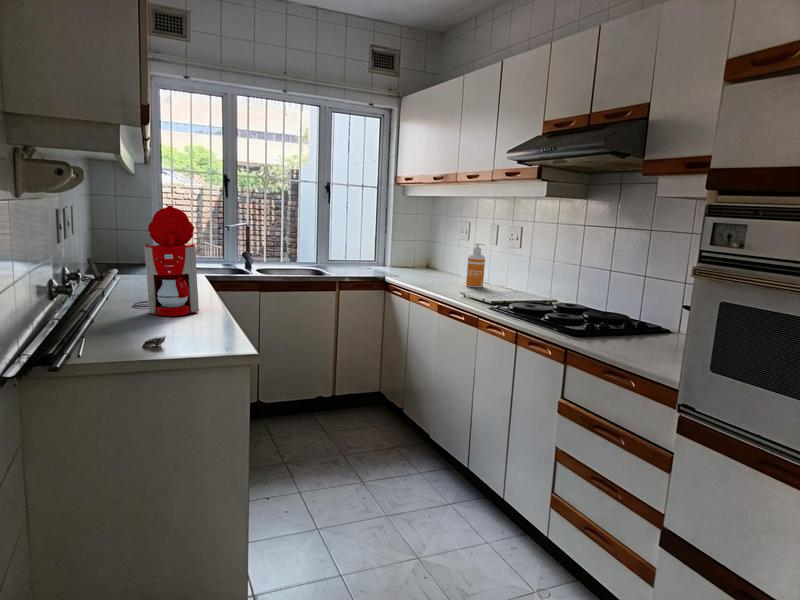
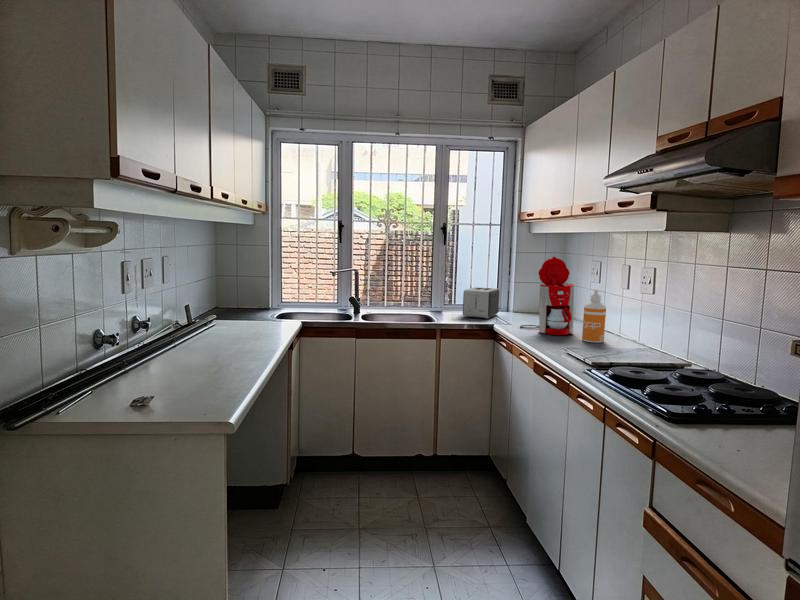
coffee maker: present [134,206,199,316] -> present [520,257,574,335]
toaster: none [351,243,380,271] -> present [463,287,500,319]

